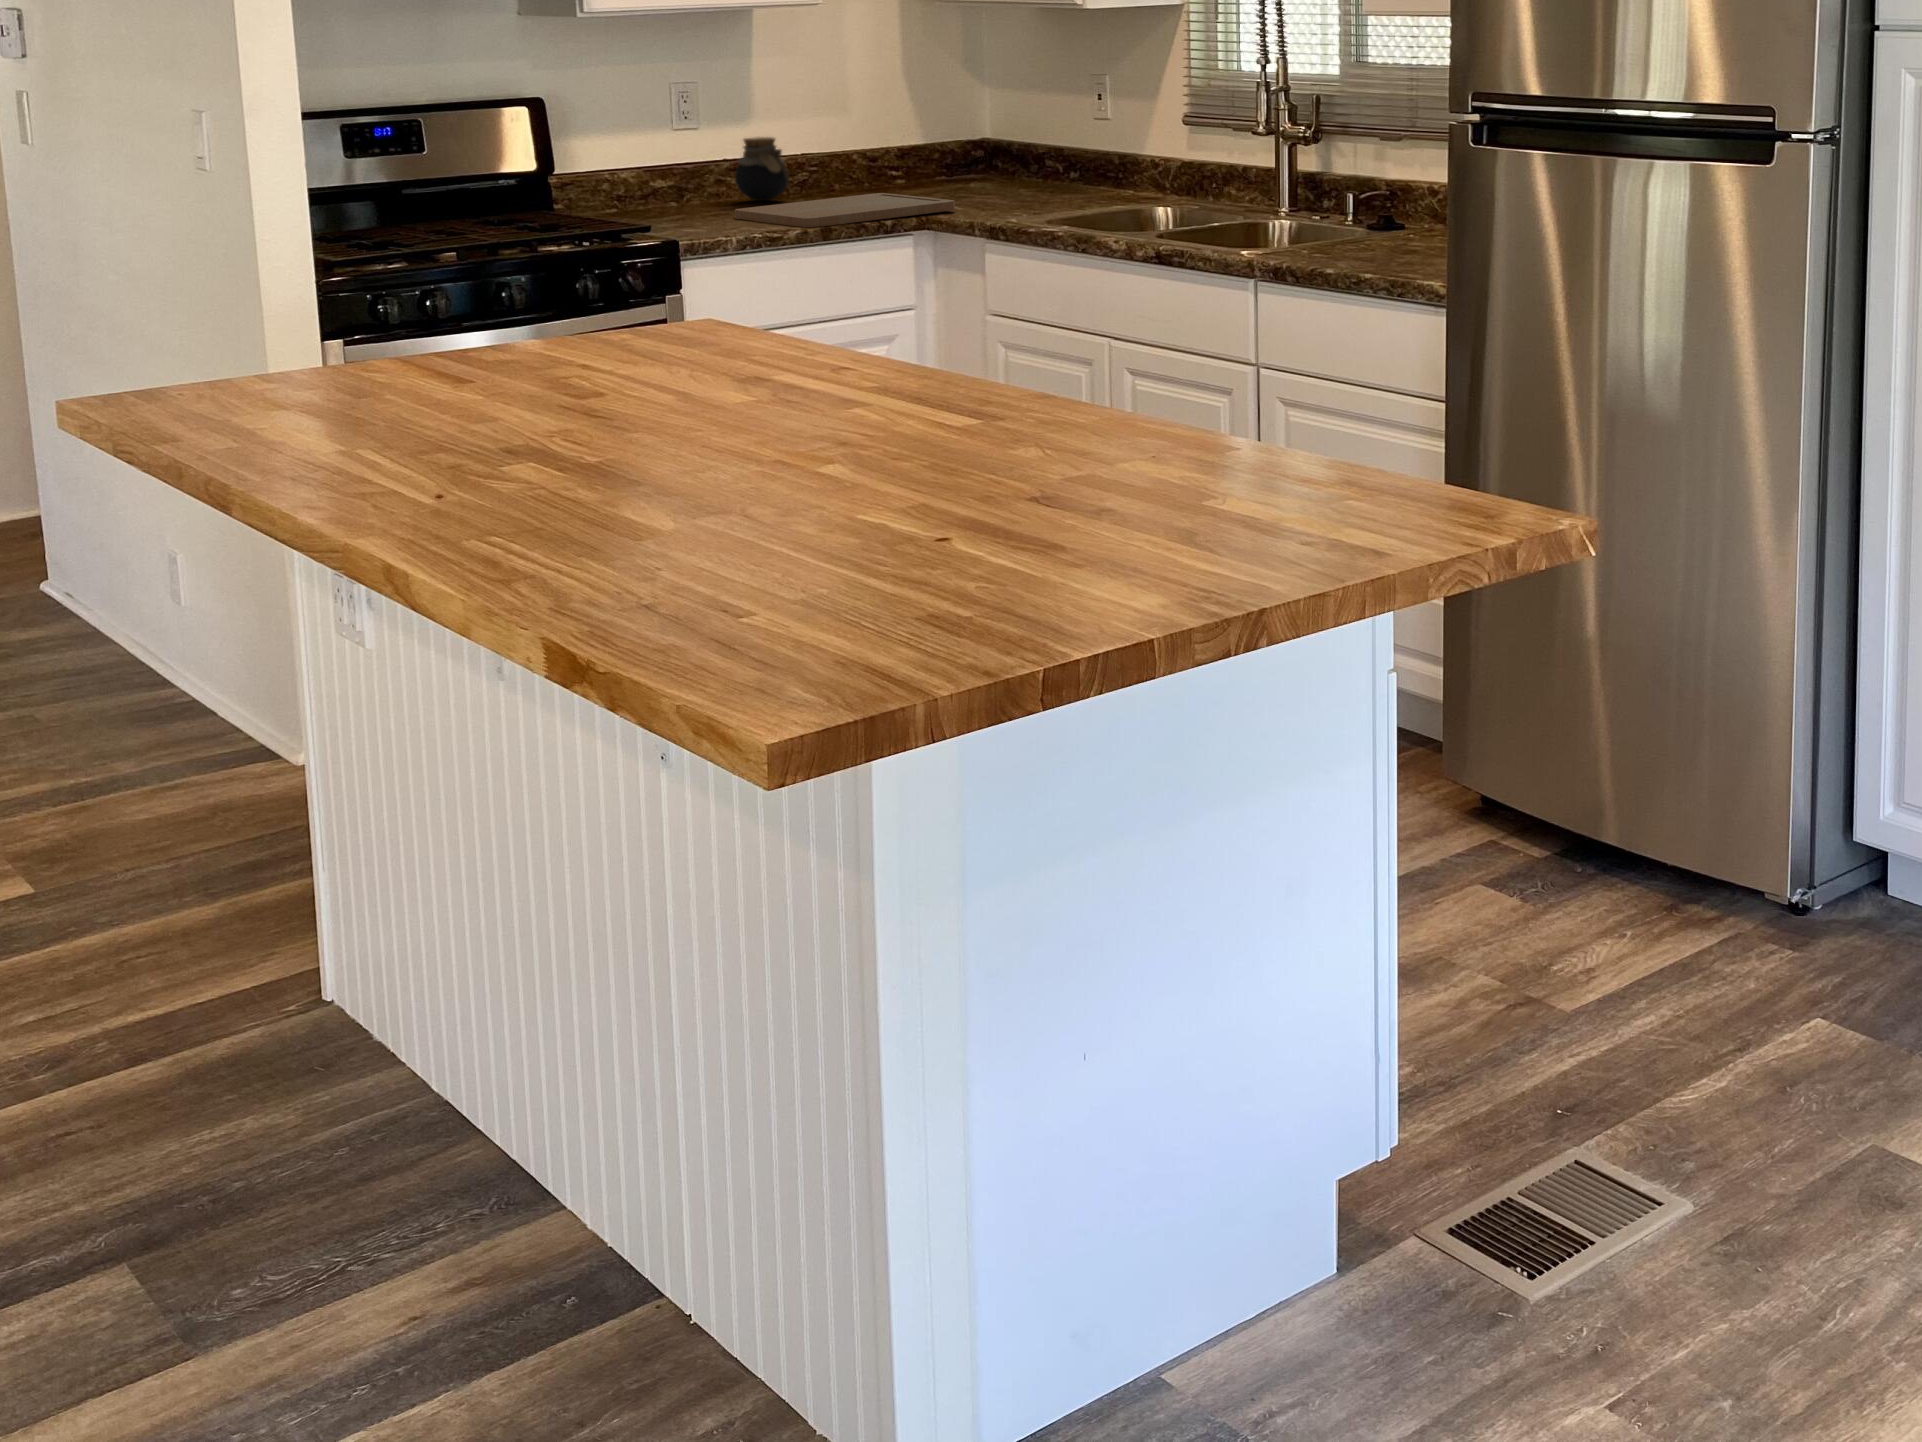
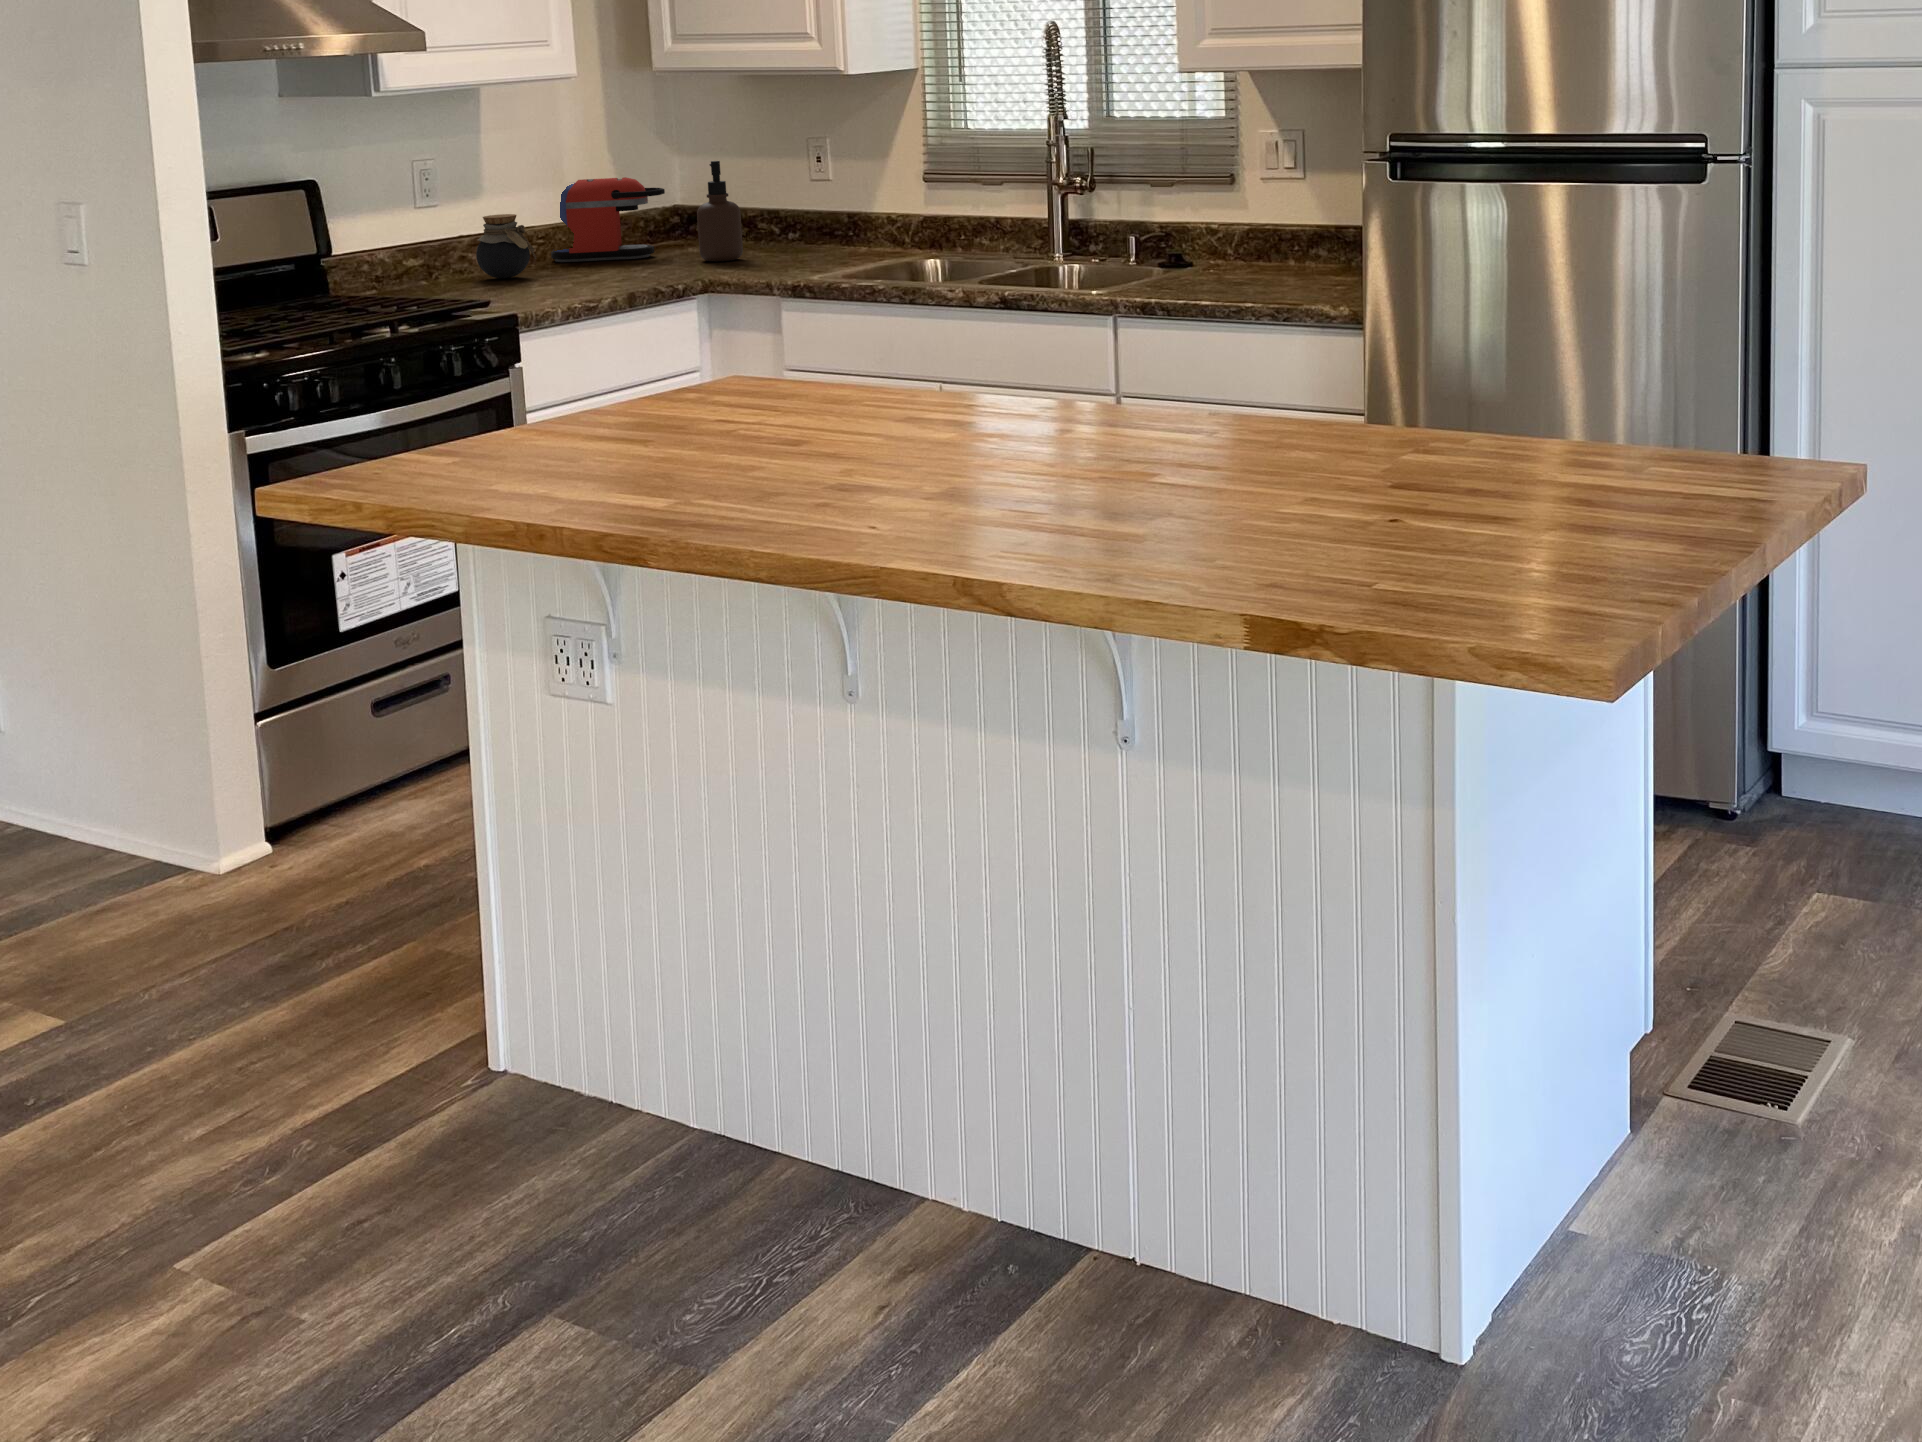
soap dispenser: none [966,93,1012,197] -> present [697,161,743,262]
coffee maker: none [842,106,953,189] -> present [551,177,665,262]
cutting board: present [735,193,955,227] -> none [519,263,727,299]

